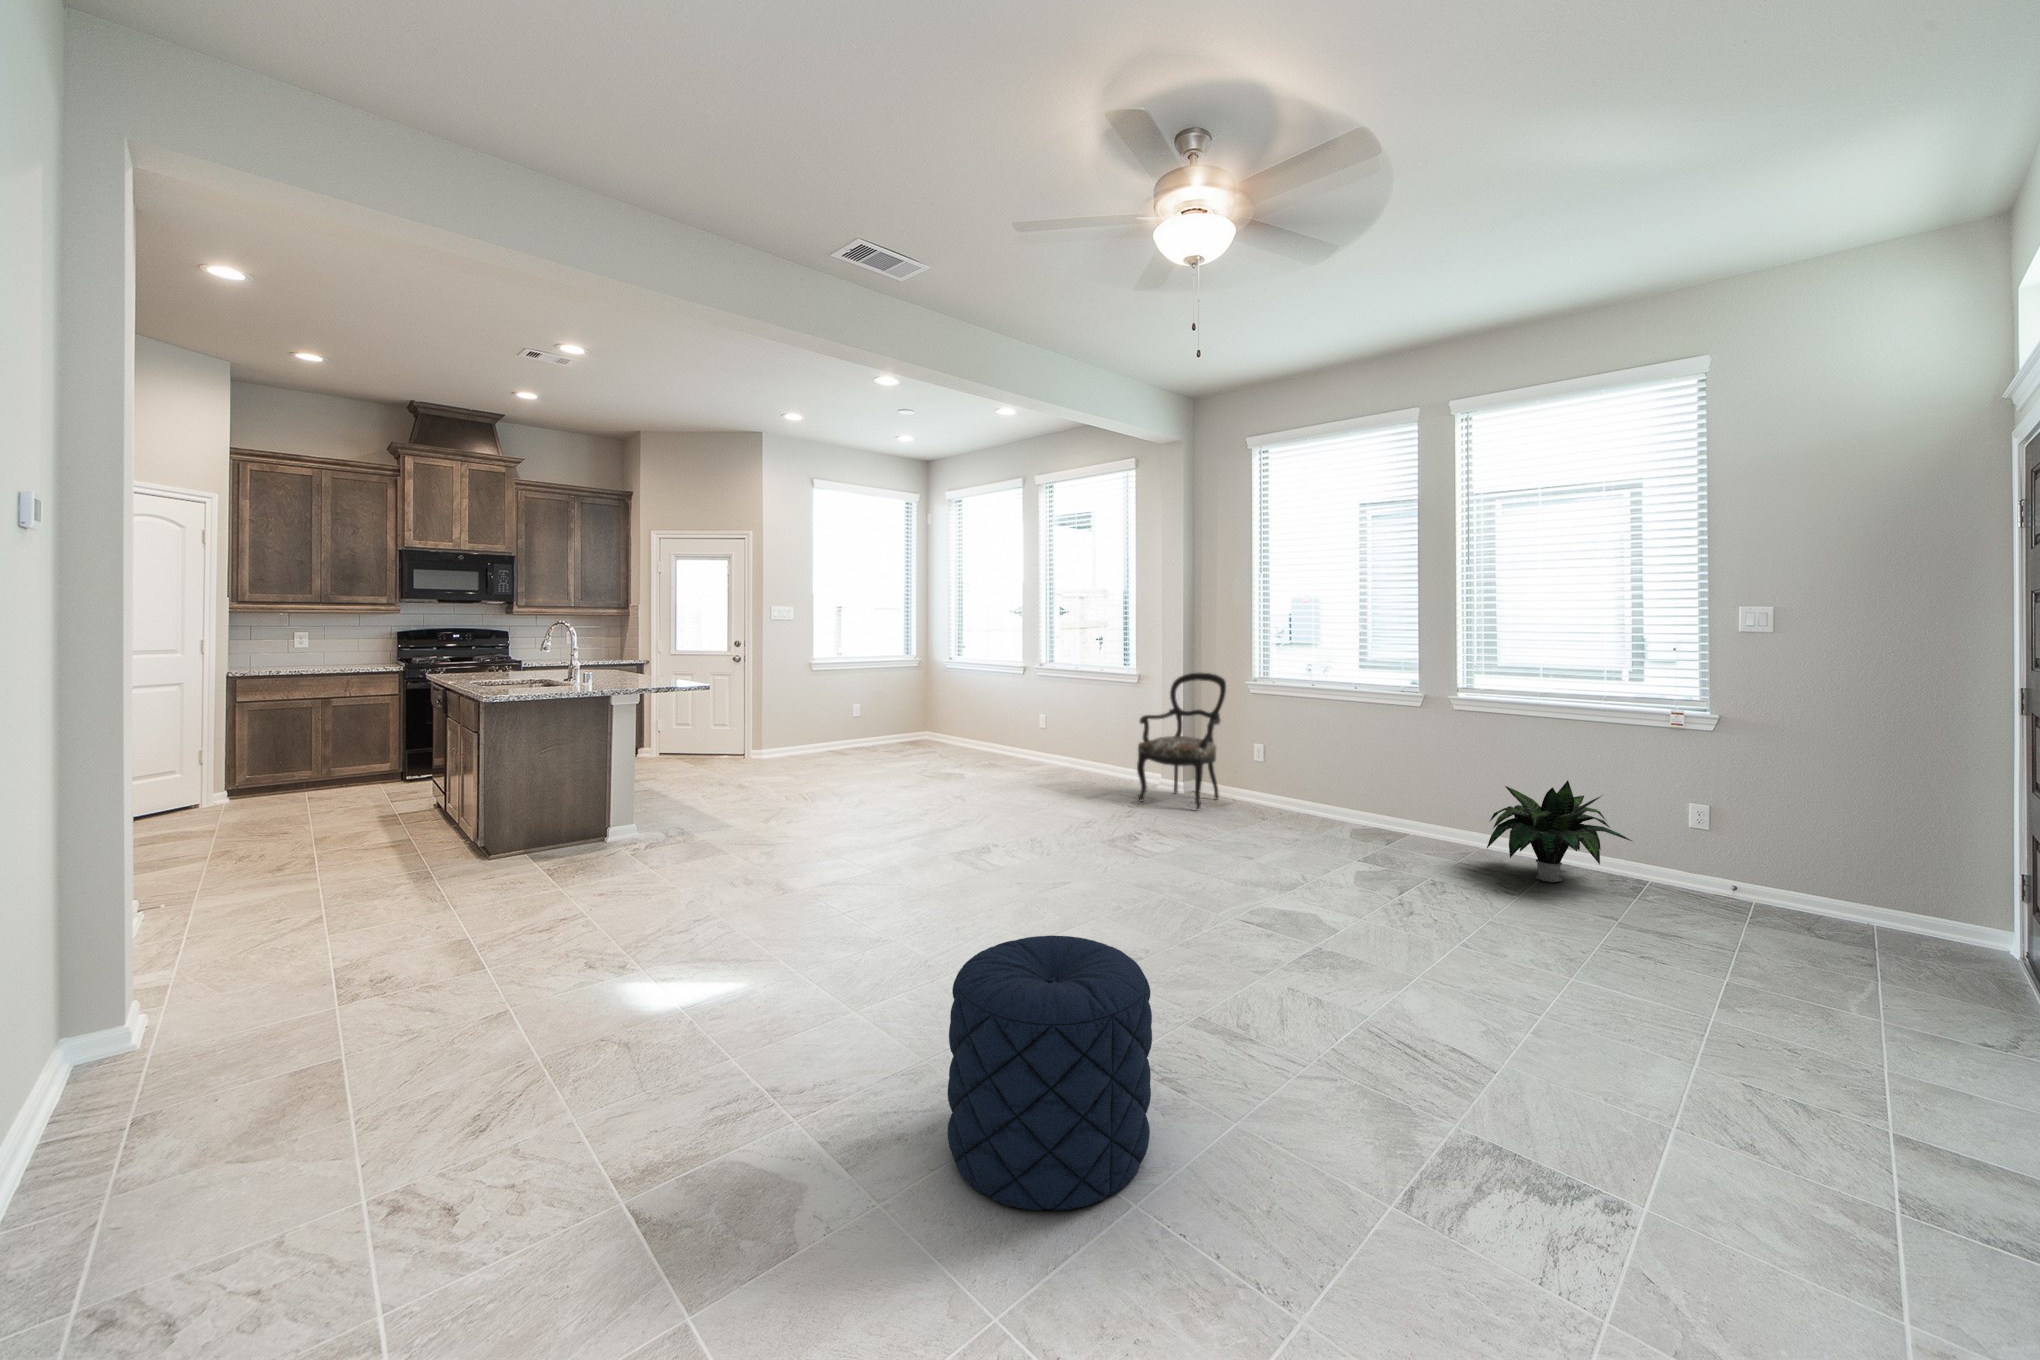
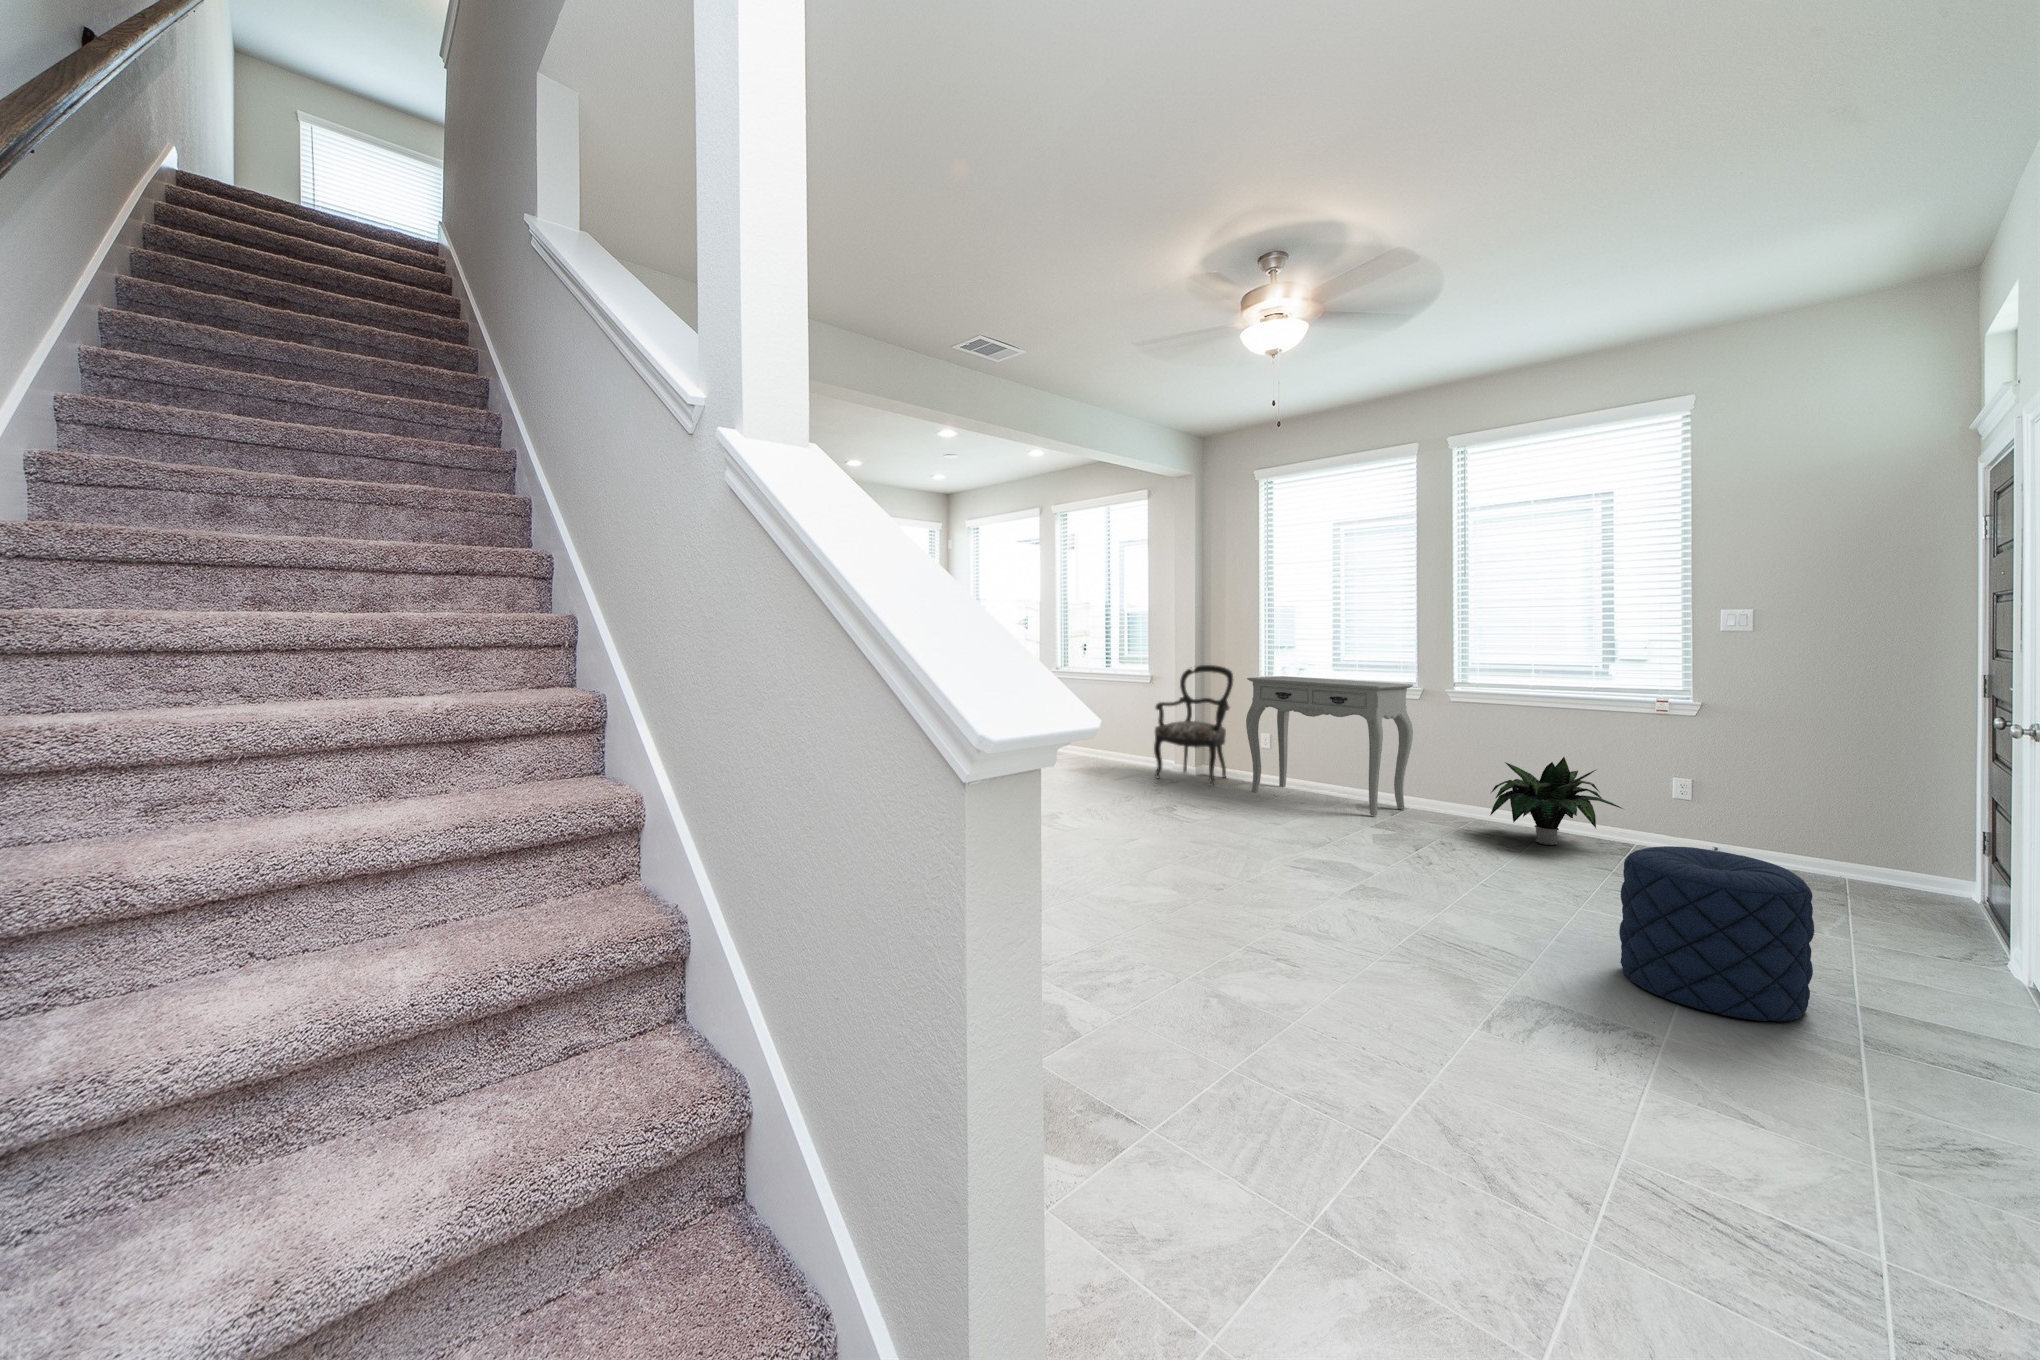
console table: none [1234,686,1411,846] -> present [1246,676,1413,816]
pouf: present [948,936,1152,1210] -> present [1619,846,1814,1021]

